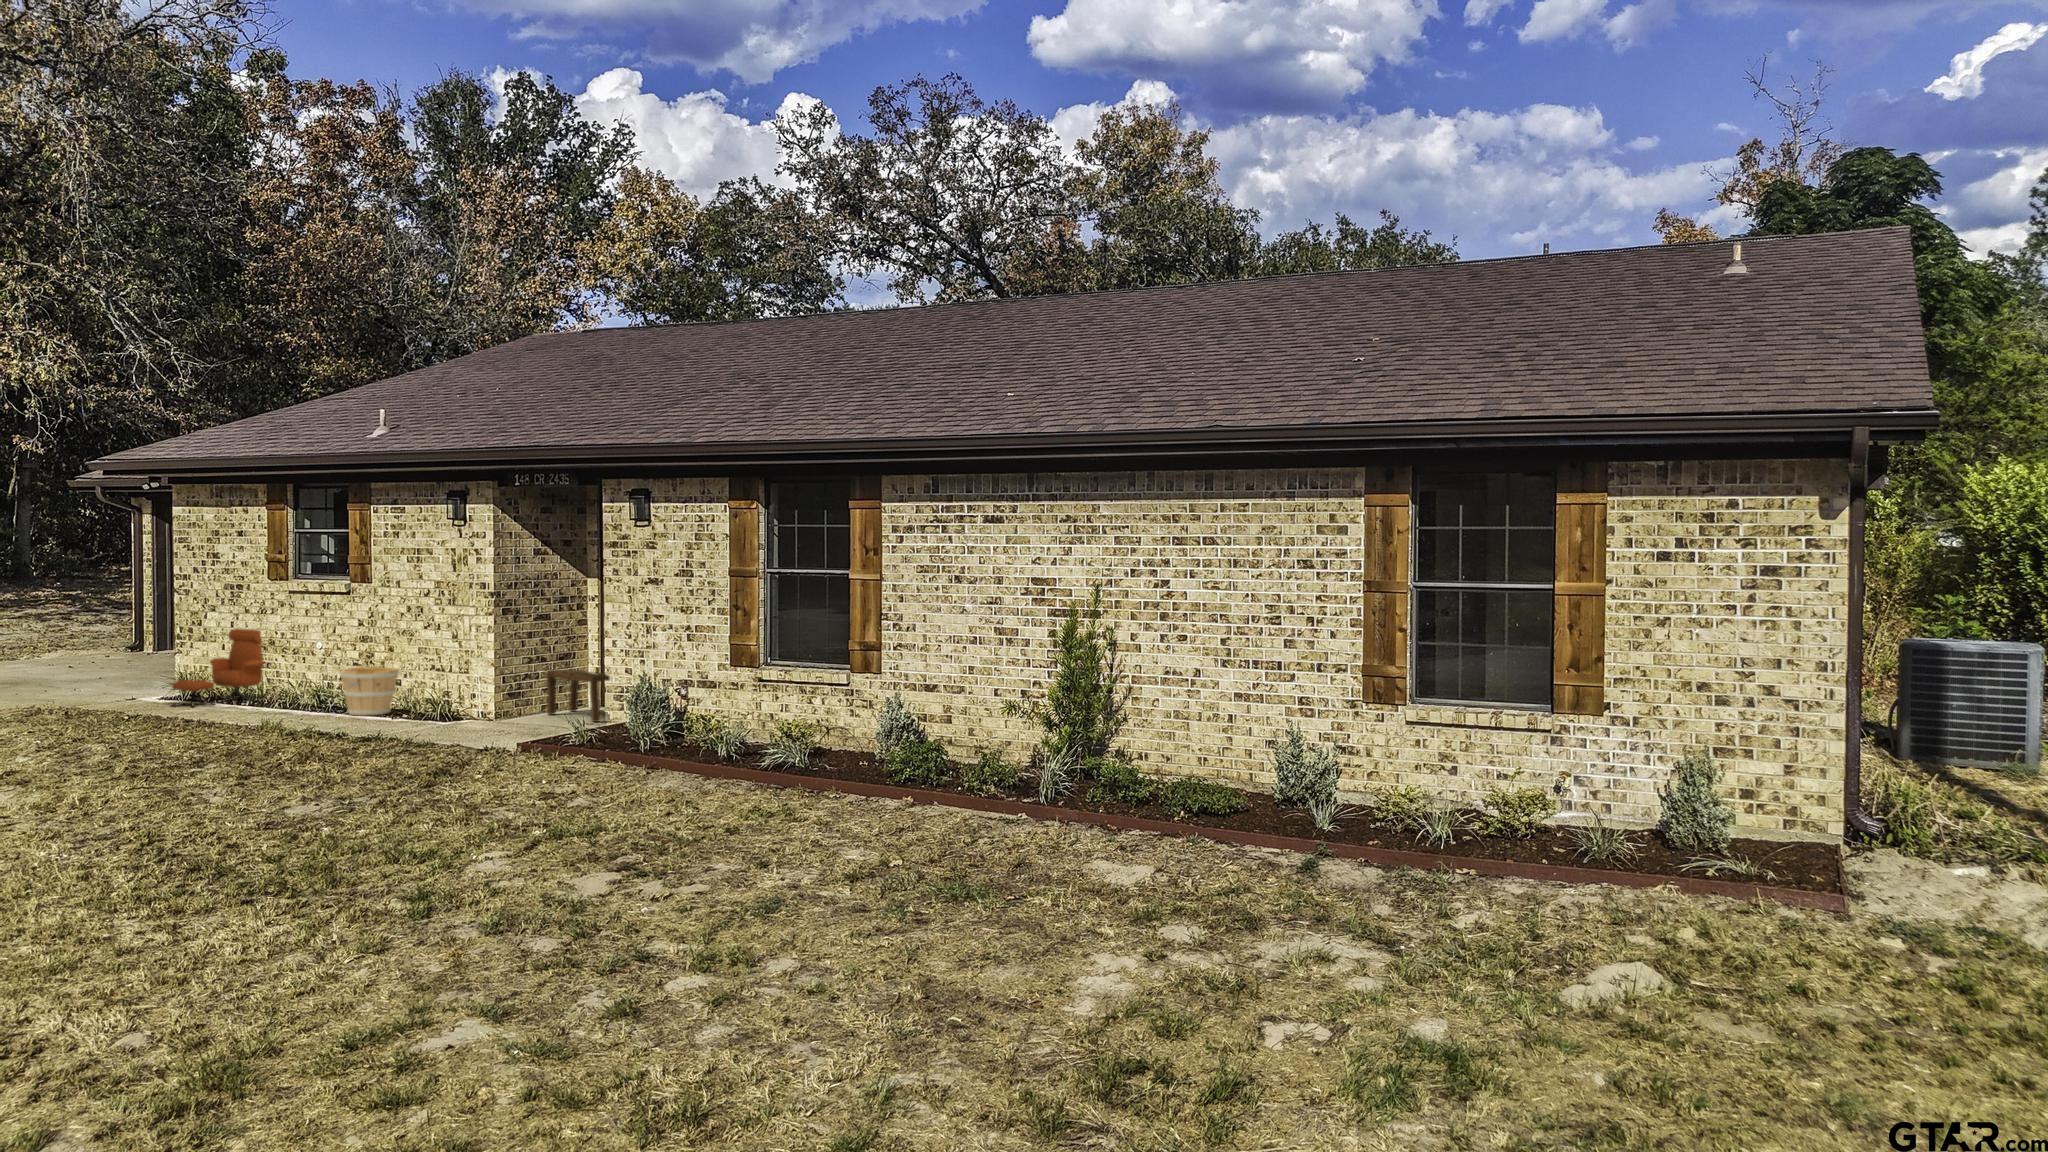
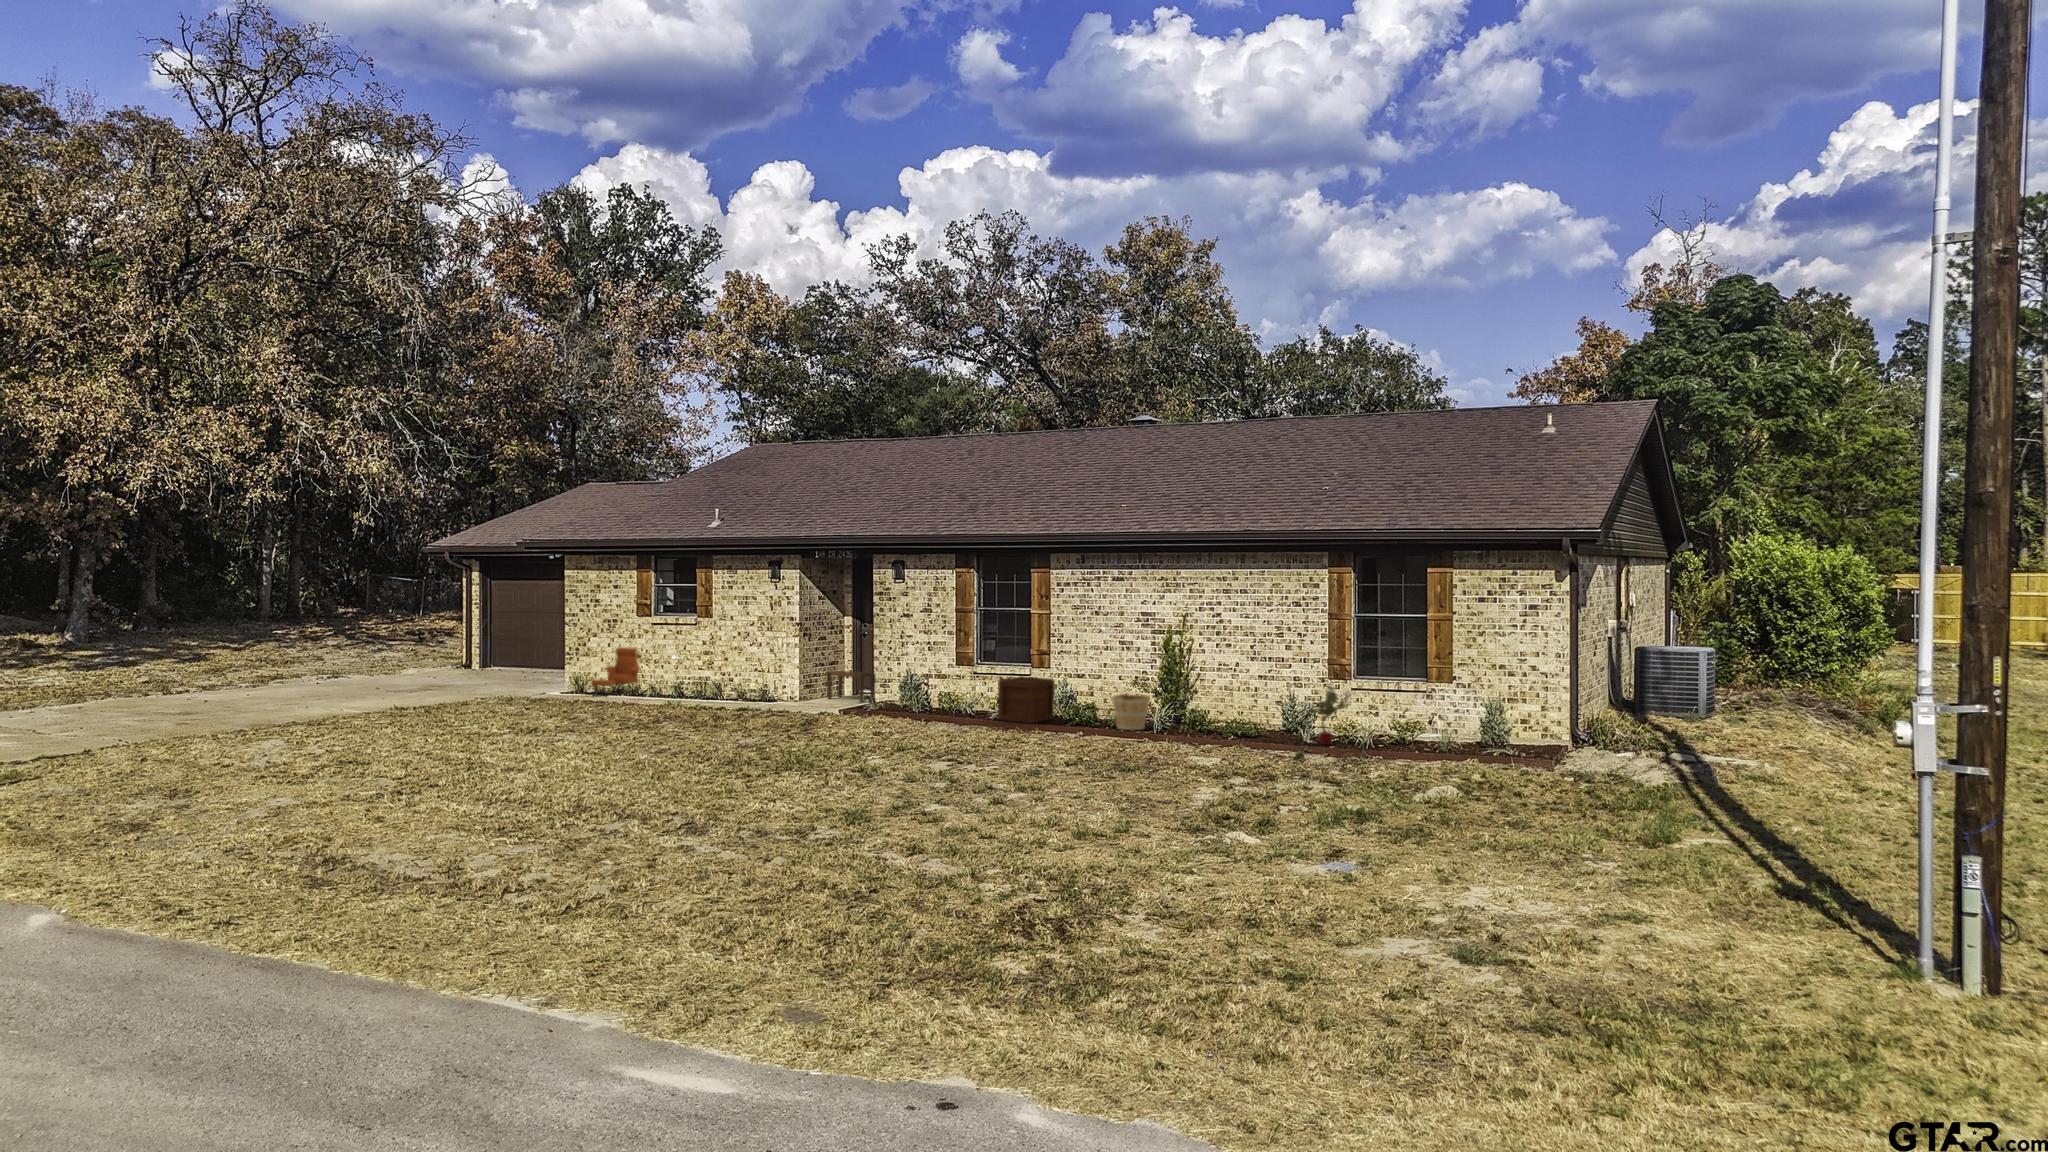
wooden bucket: present [340,666,399,716] -> present [1112,694,1150,730]
wooden crate: none [783,686,886,771] -> present [998,677,1055,724]
potted tree: none [1308,710,1406,828] -> present [1302,686,1351,745]

